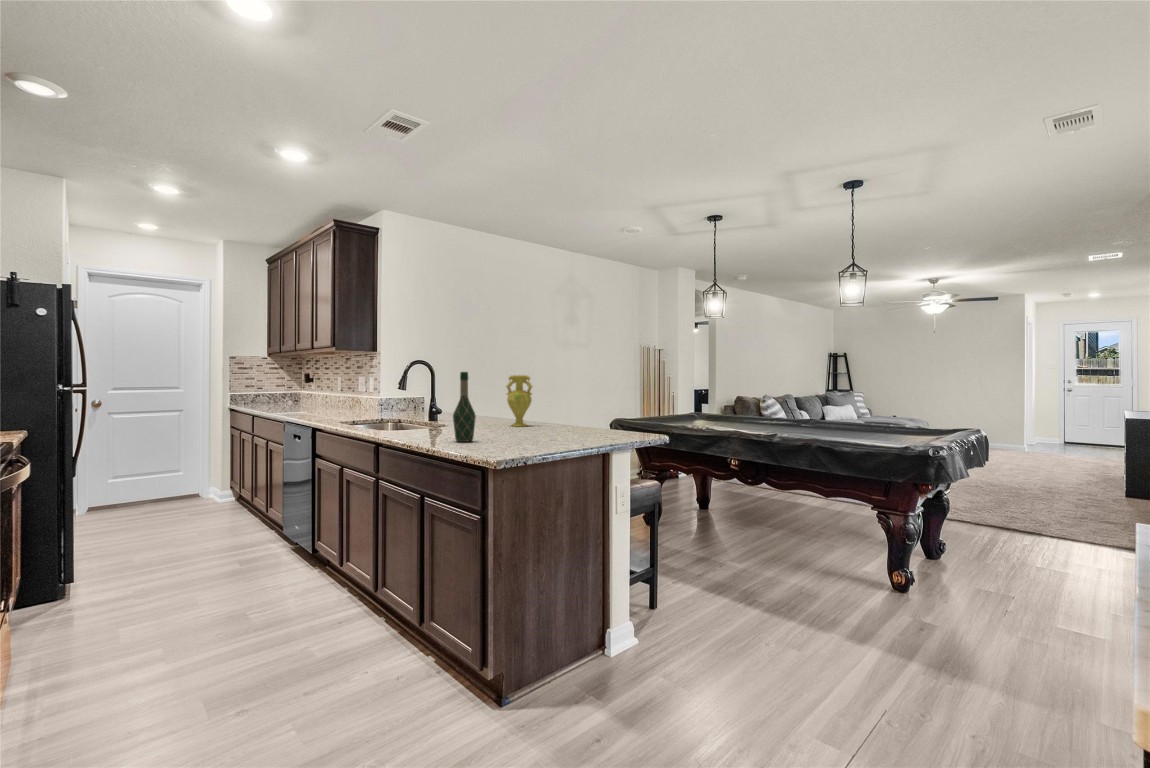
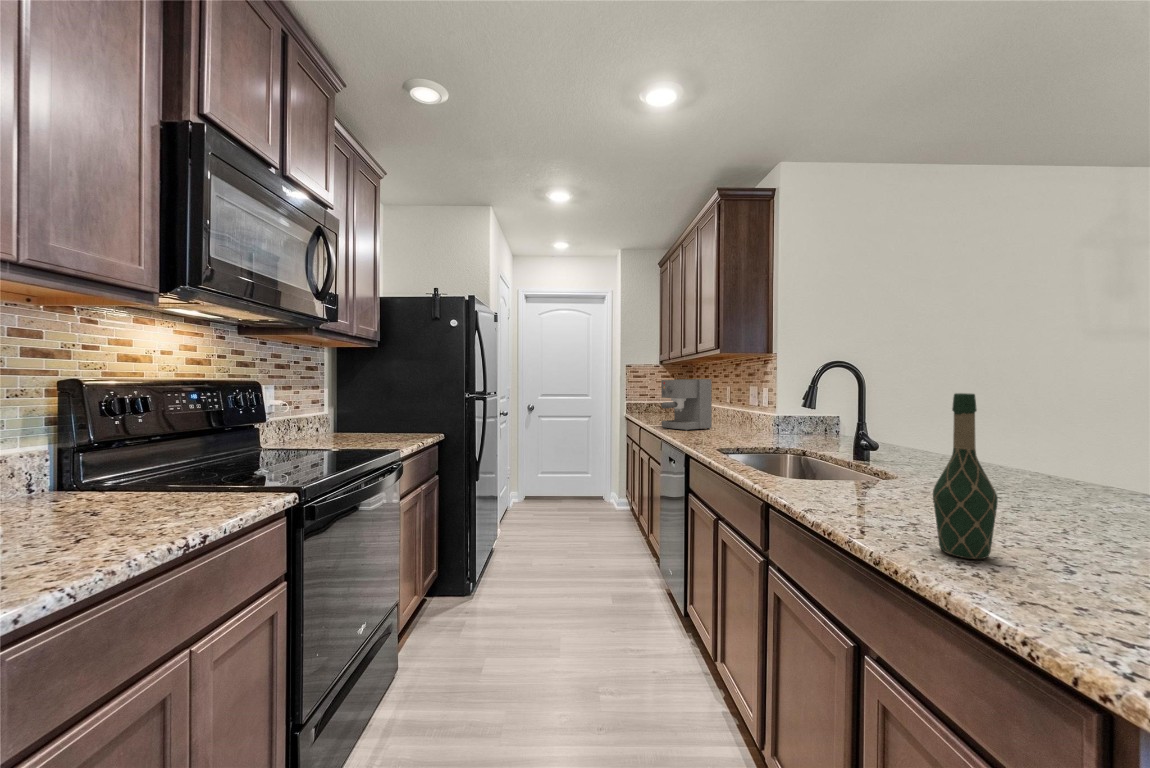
coffee maker: none [277,370,325,415] -> present [661,379,712,431]
vase: present [506,375,532,426] -> none [1021,391,1098,497]

